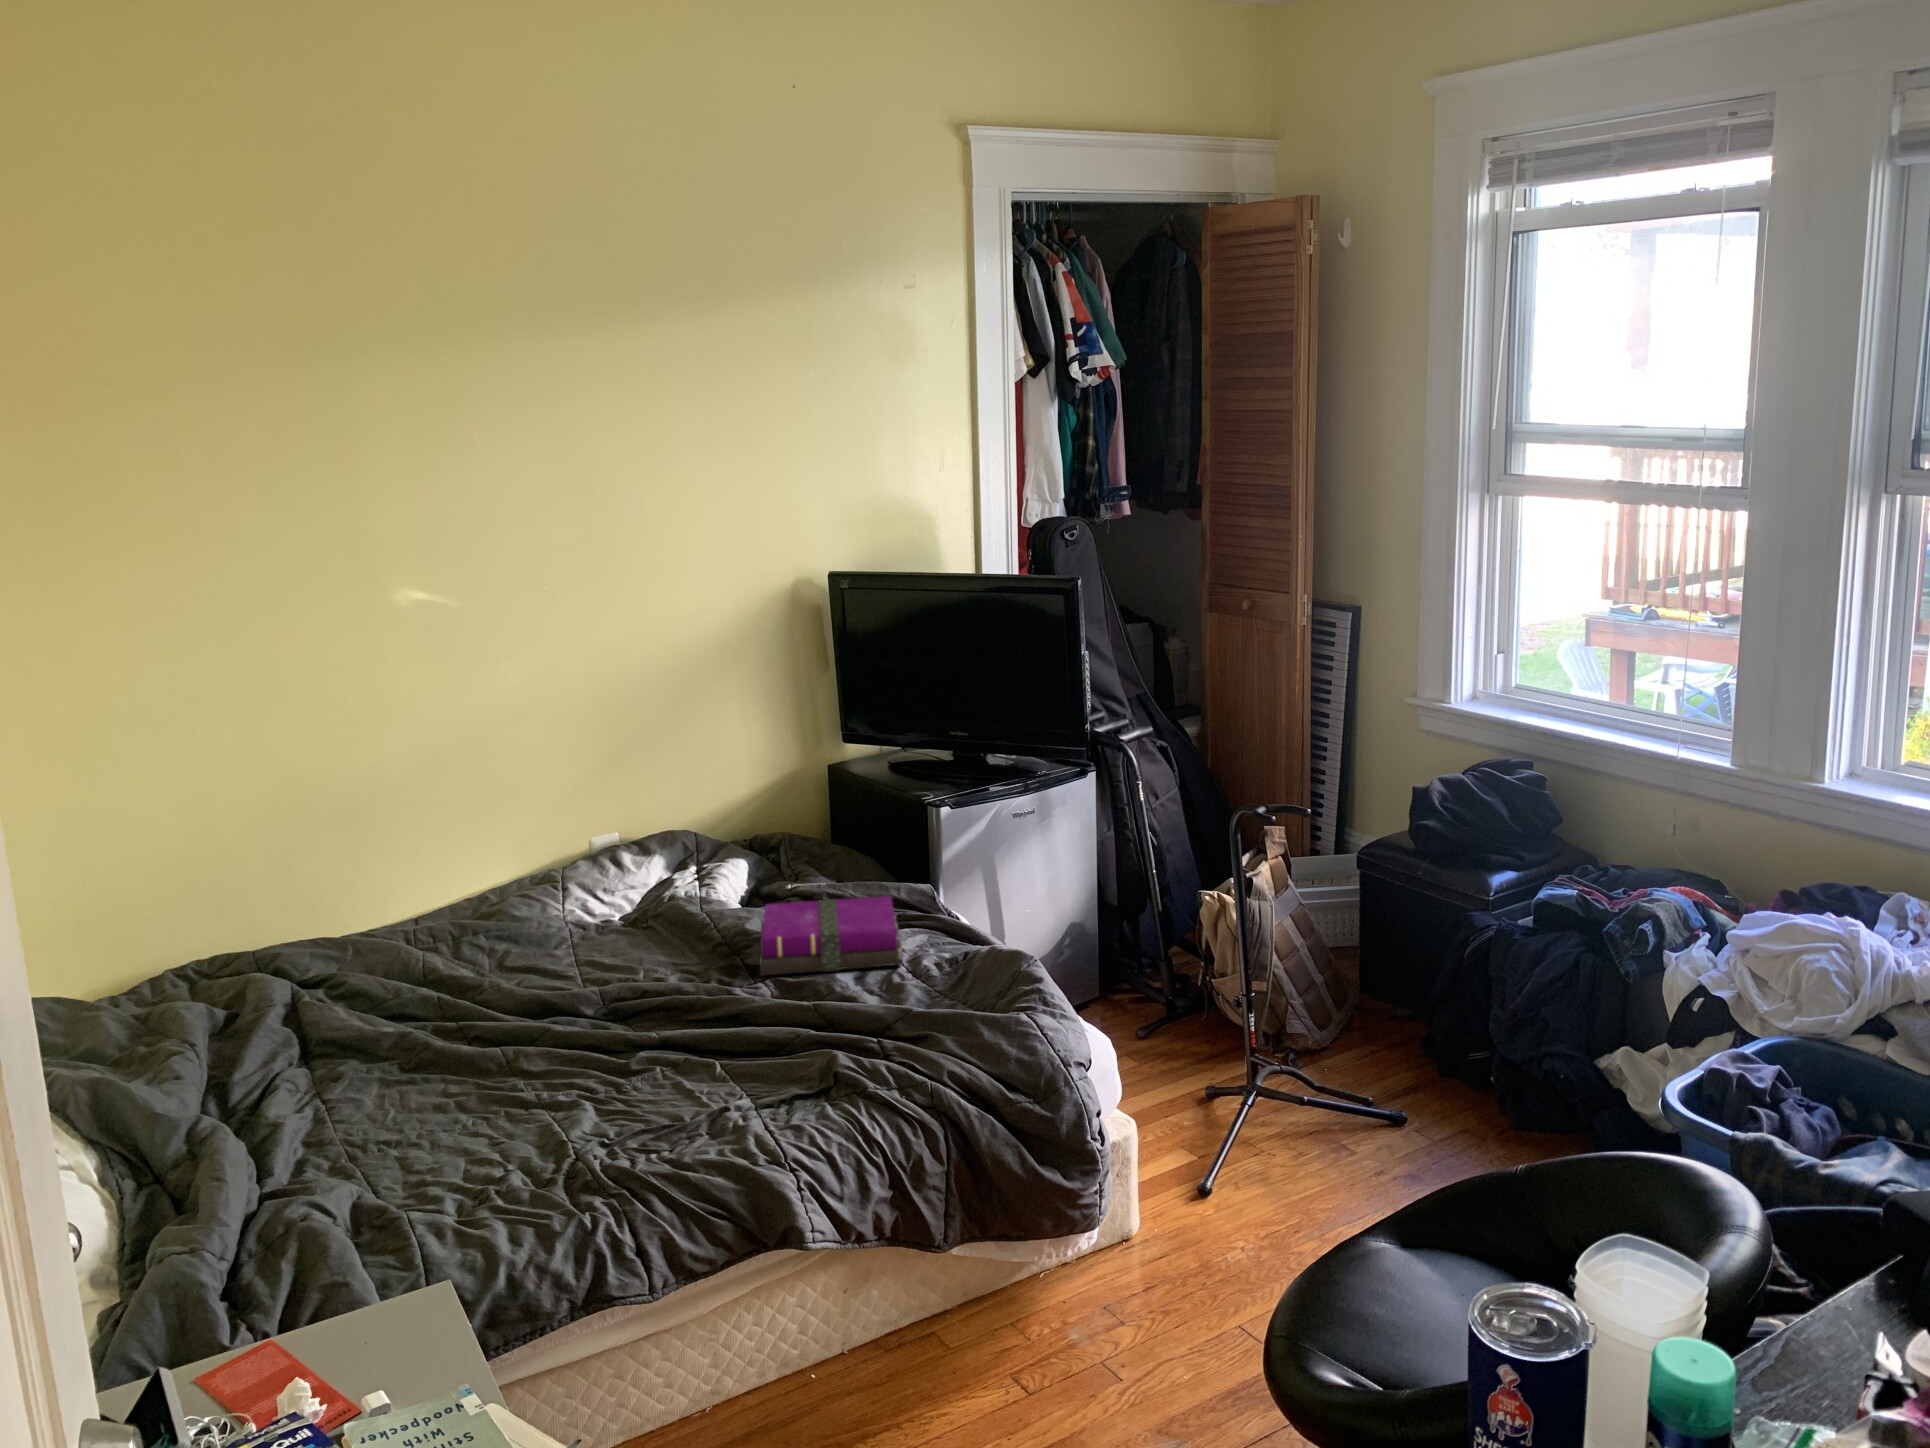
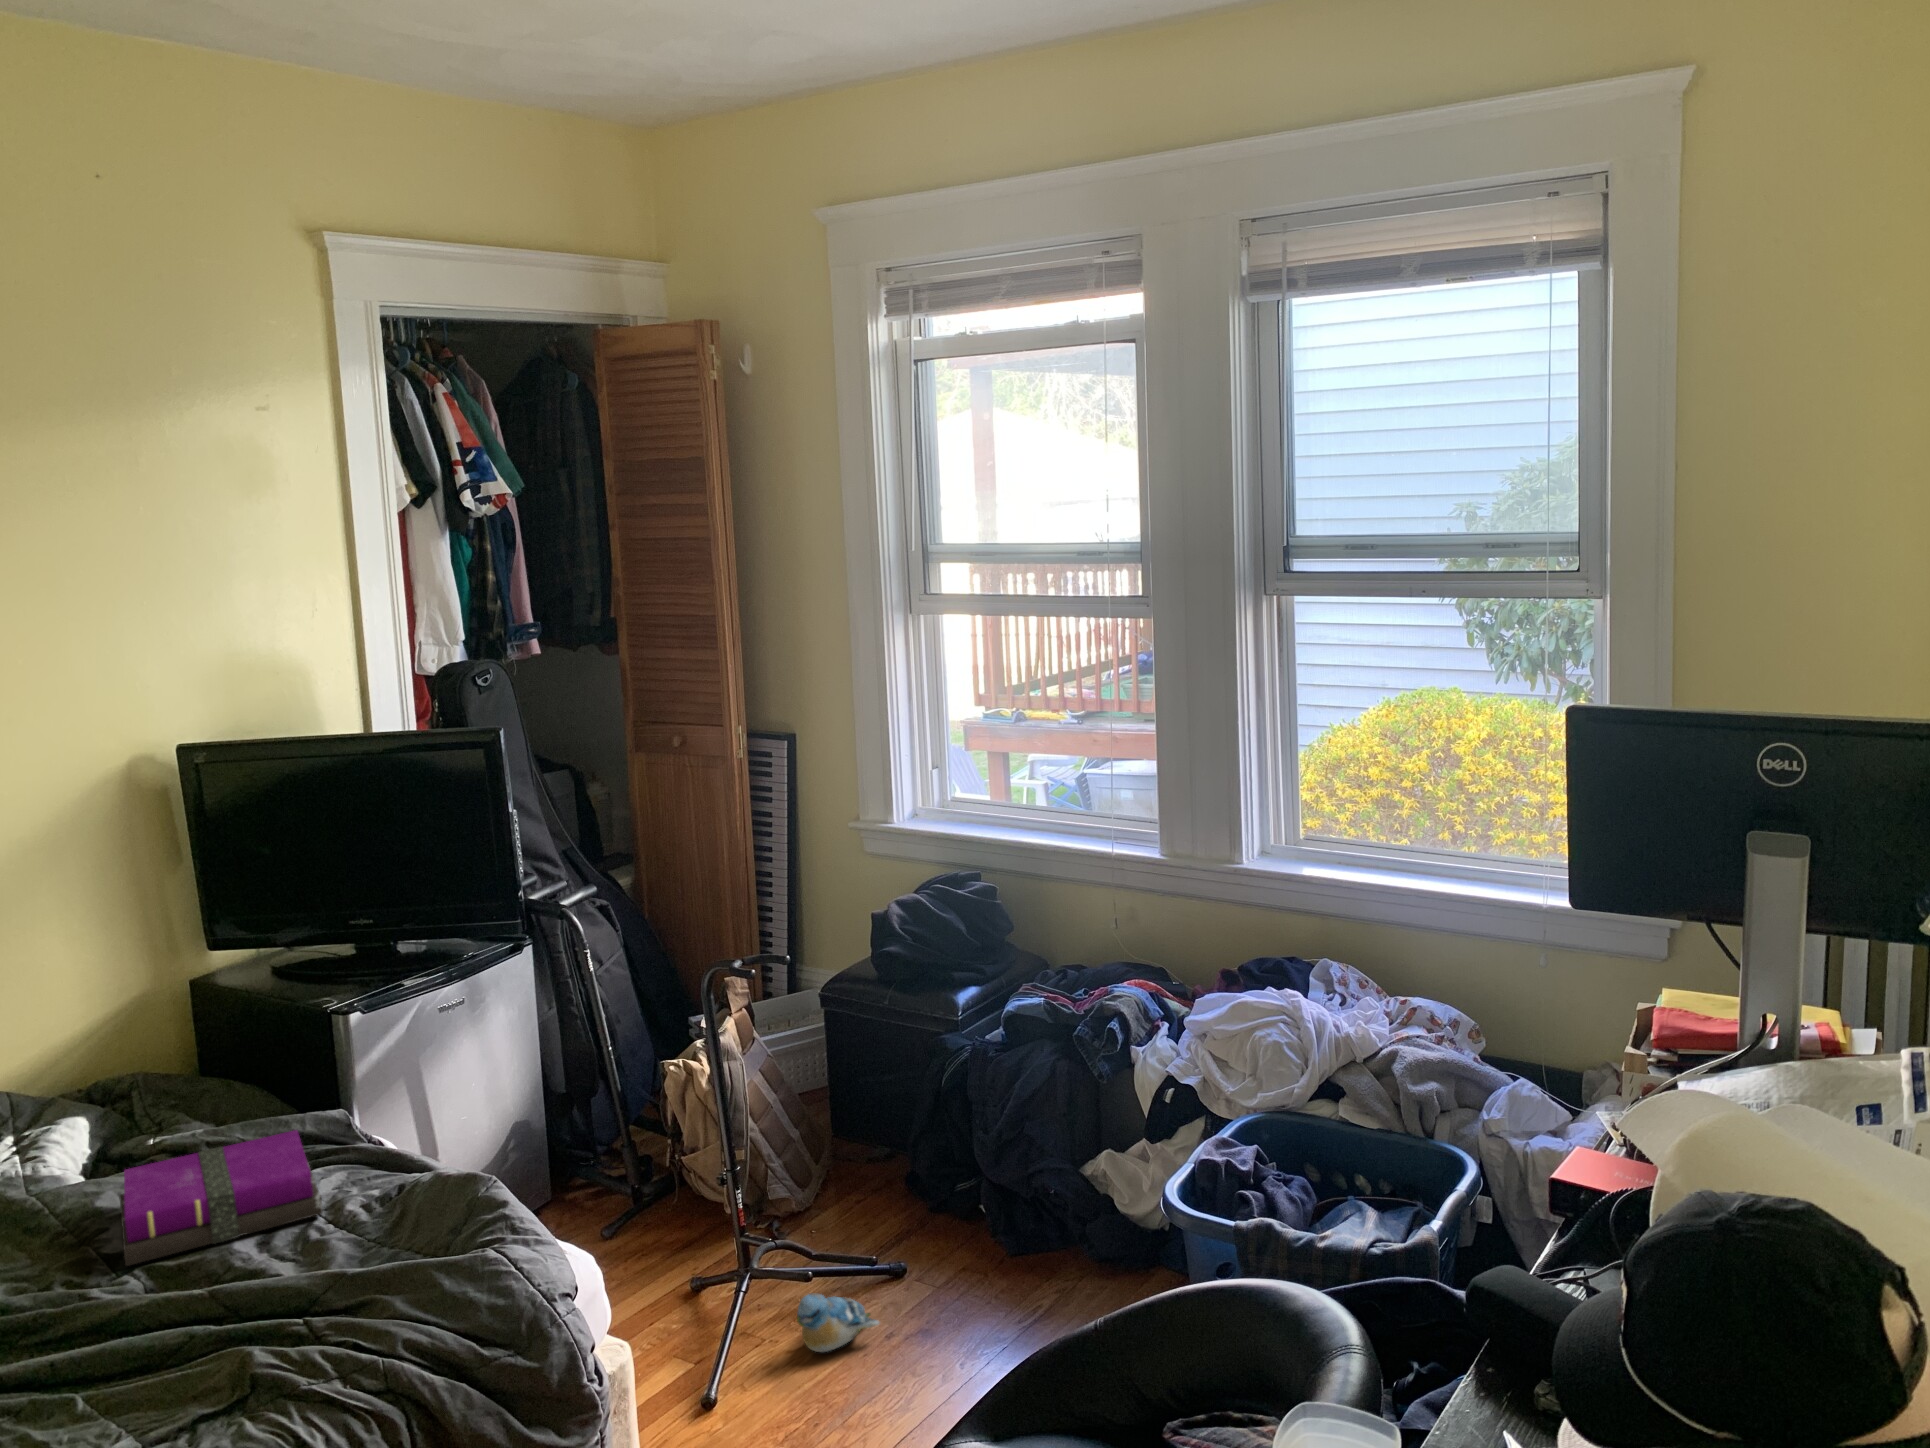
plush toy: none [1290,1121,1370,1176] -> present [797,1294,879,1352]

